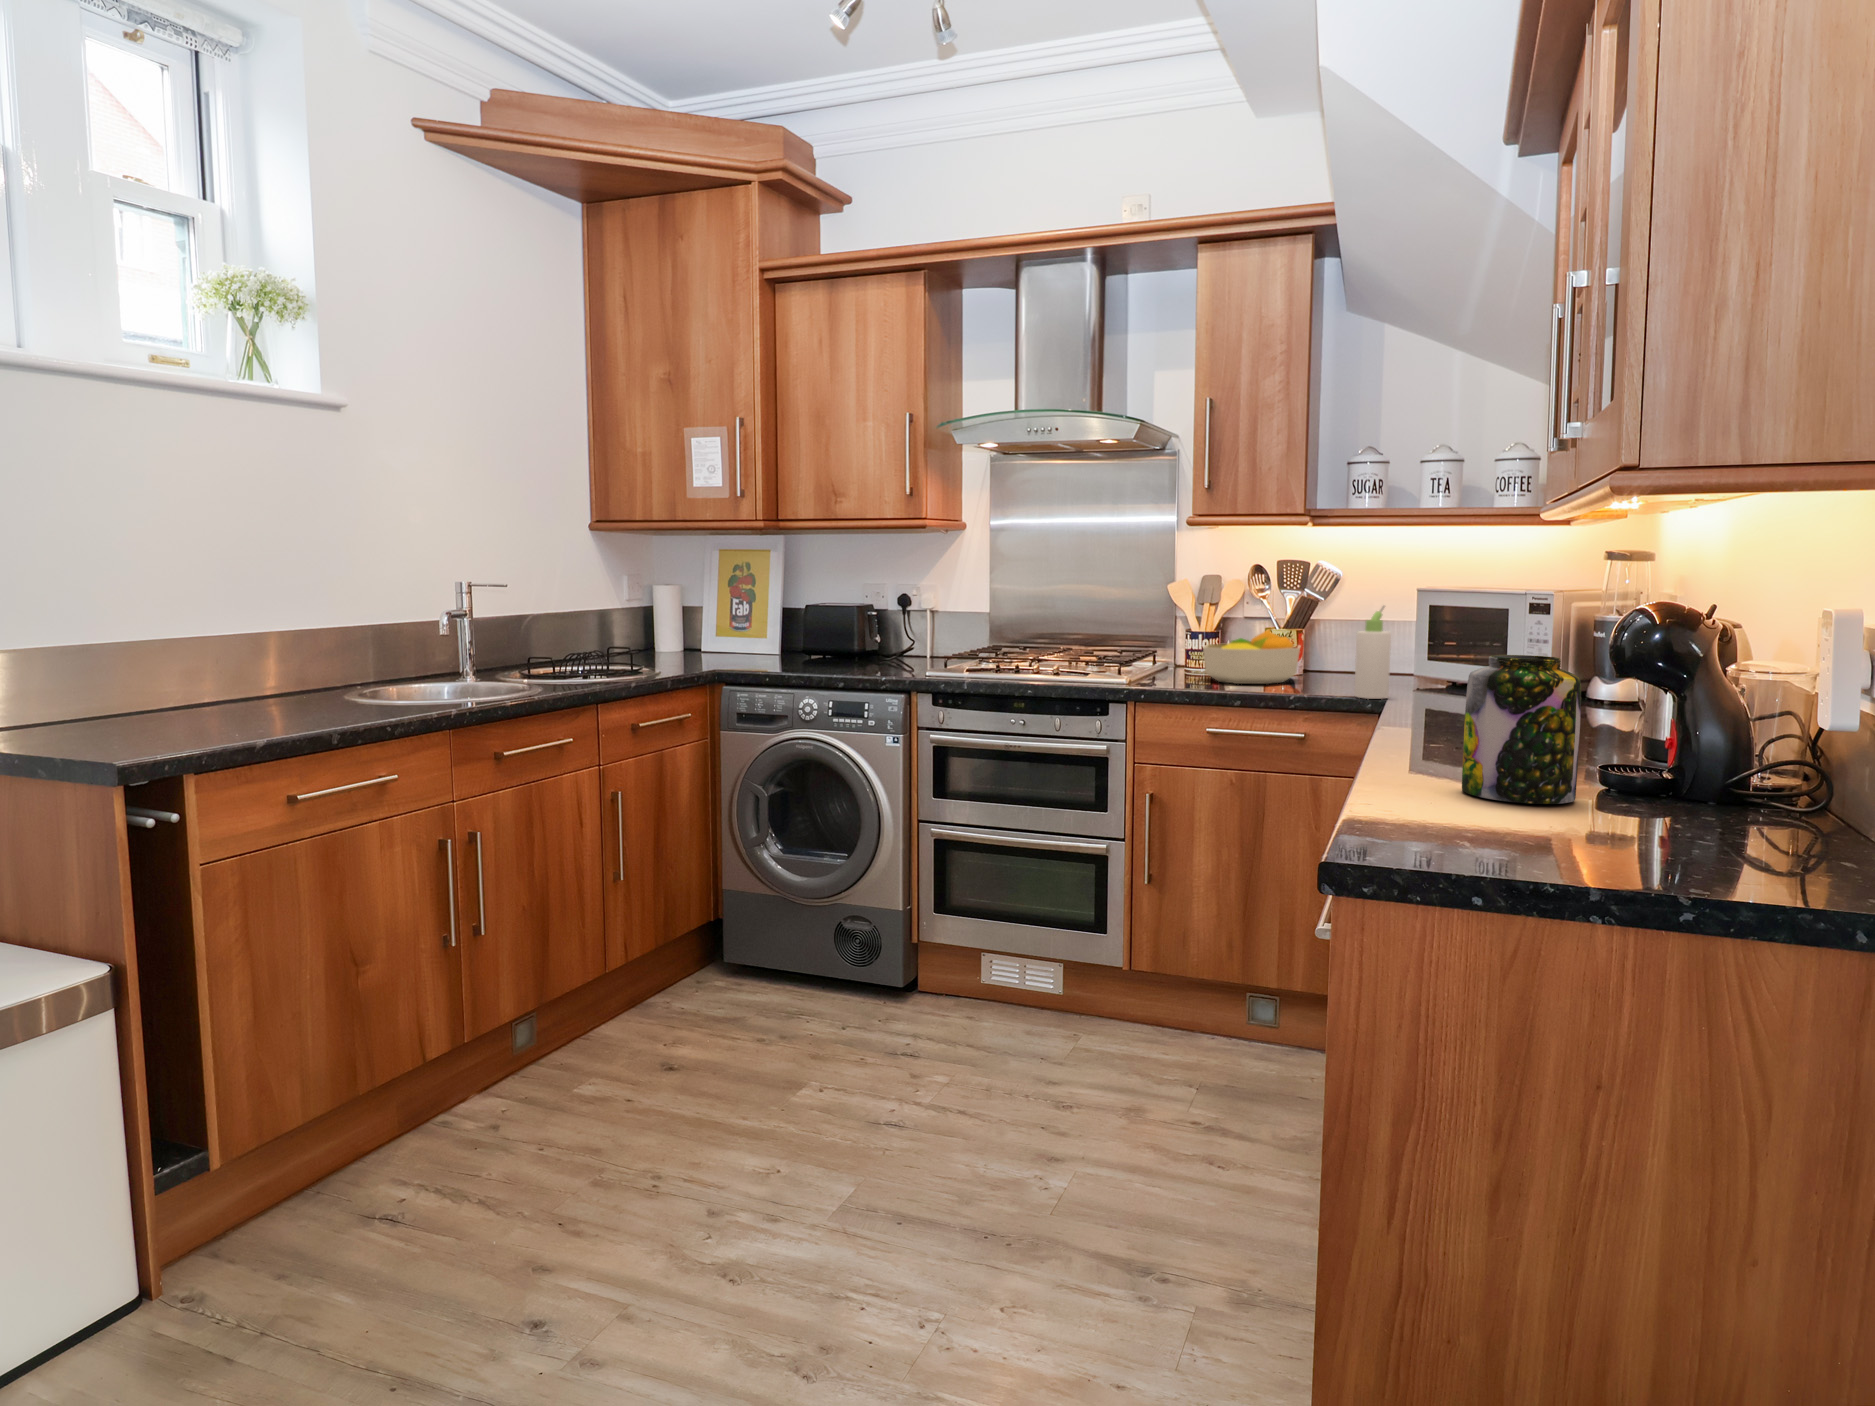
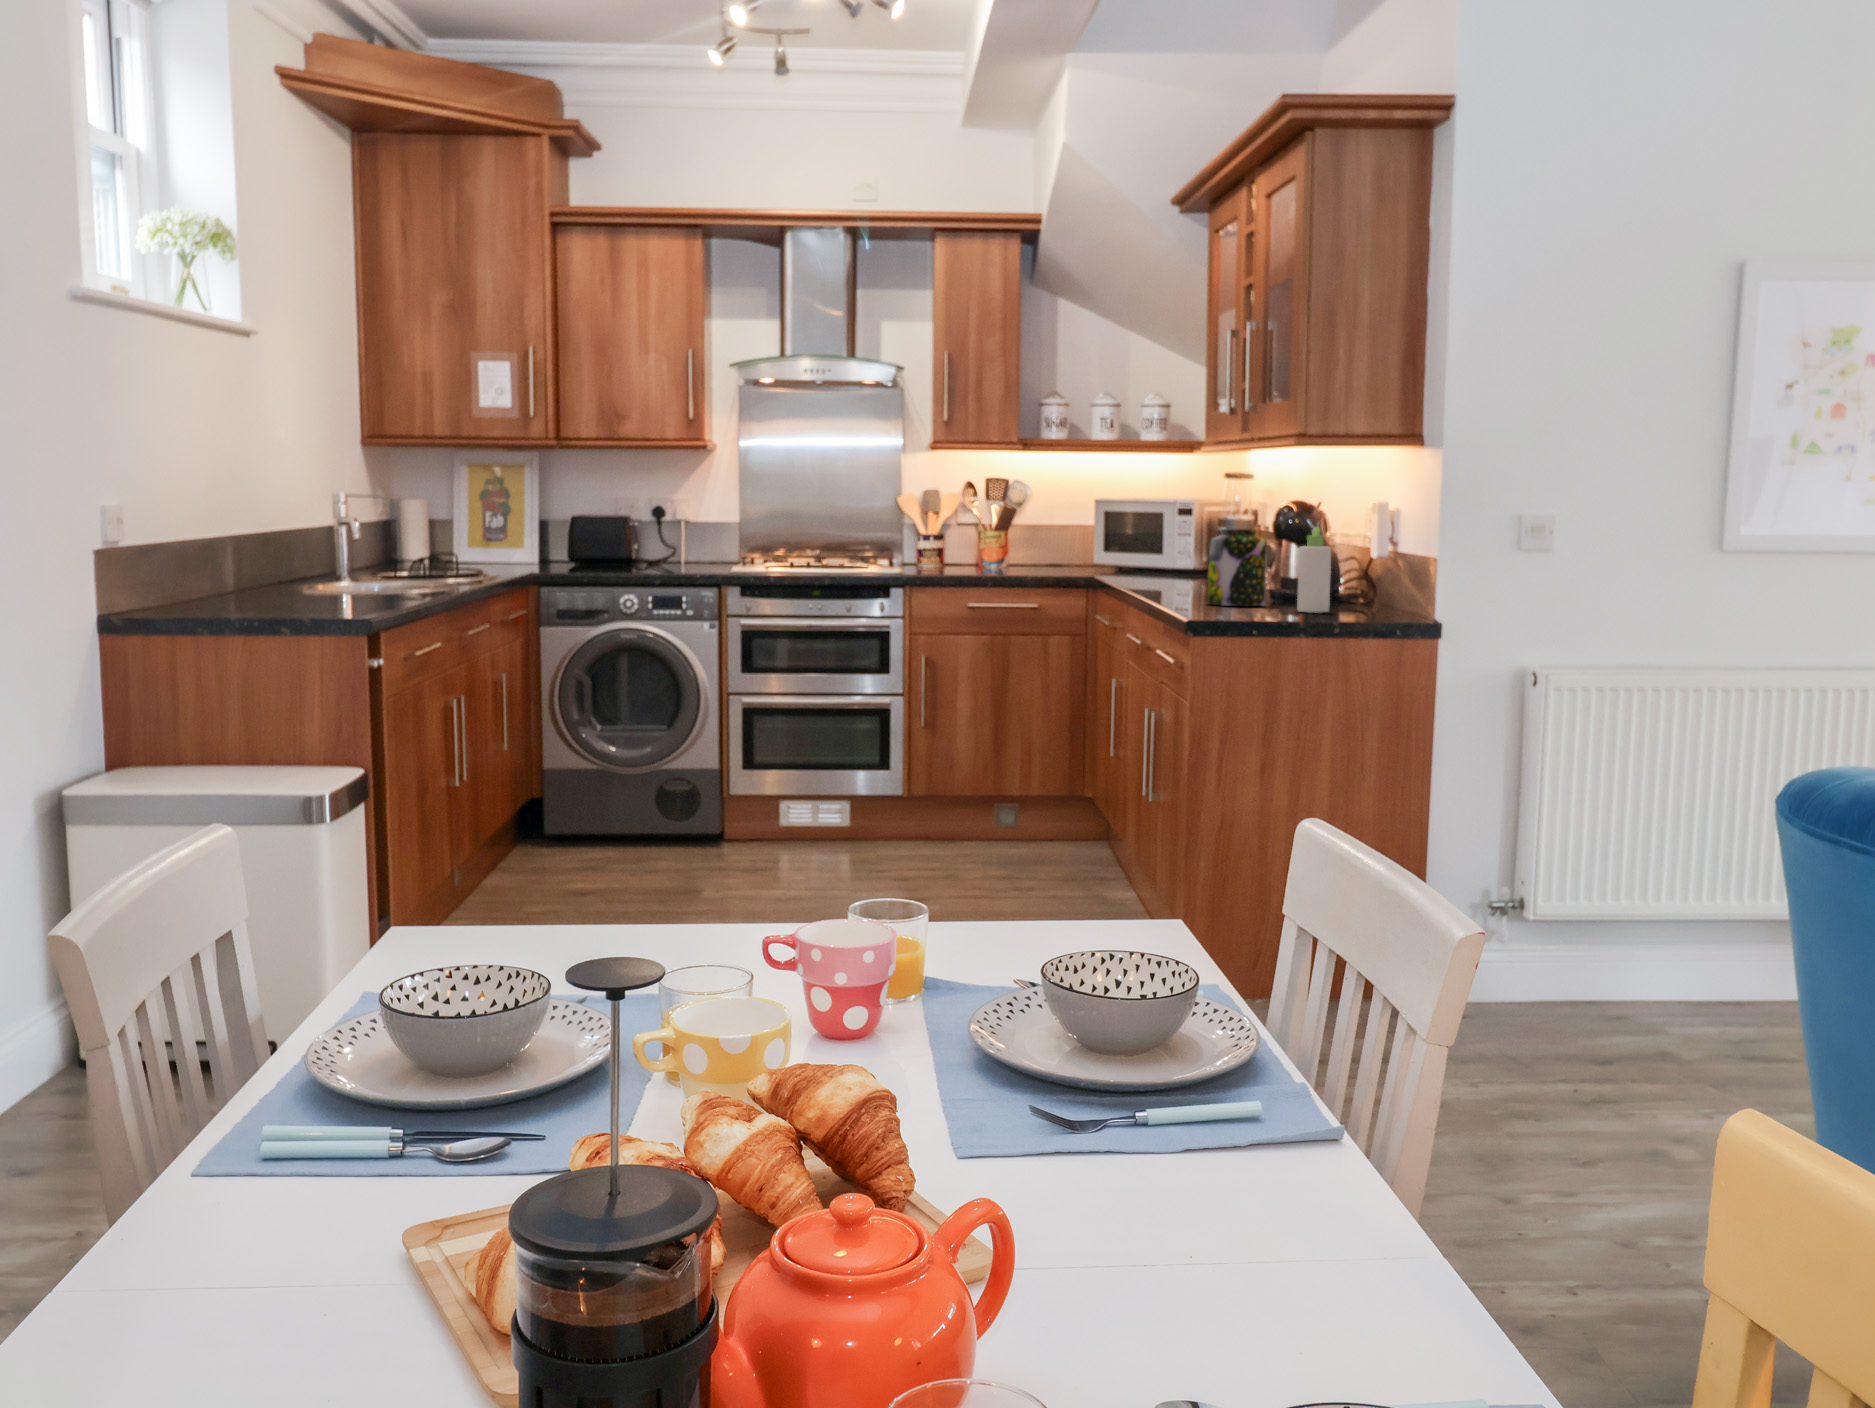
bottle: present [1354,606,1391,699] -> present [1297,522,1331,613]
fruit bowl: present [1203,630,1300,684] -> none [942,532,1016,573]

